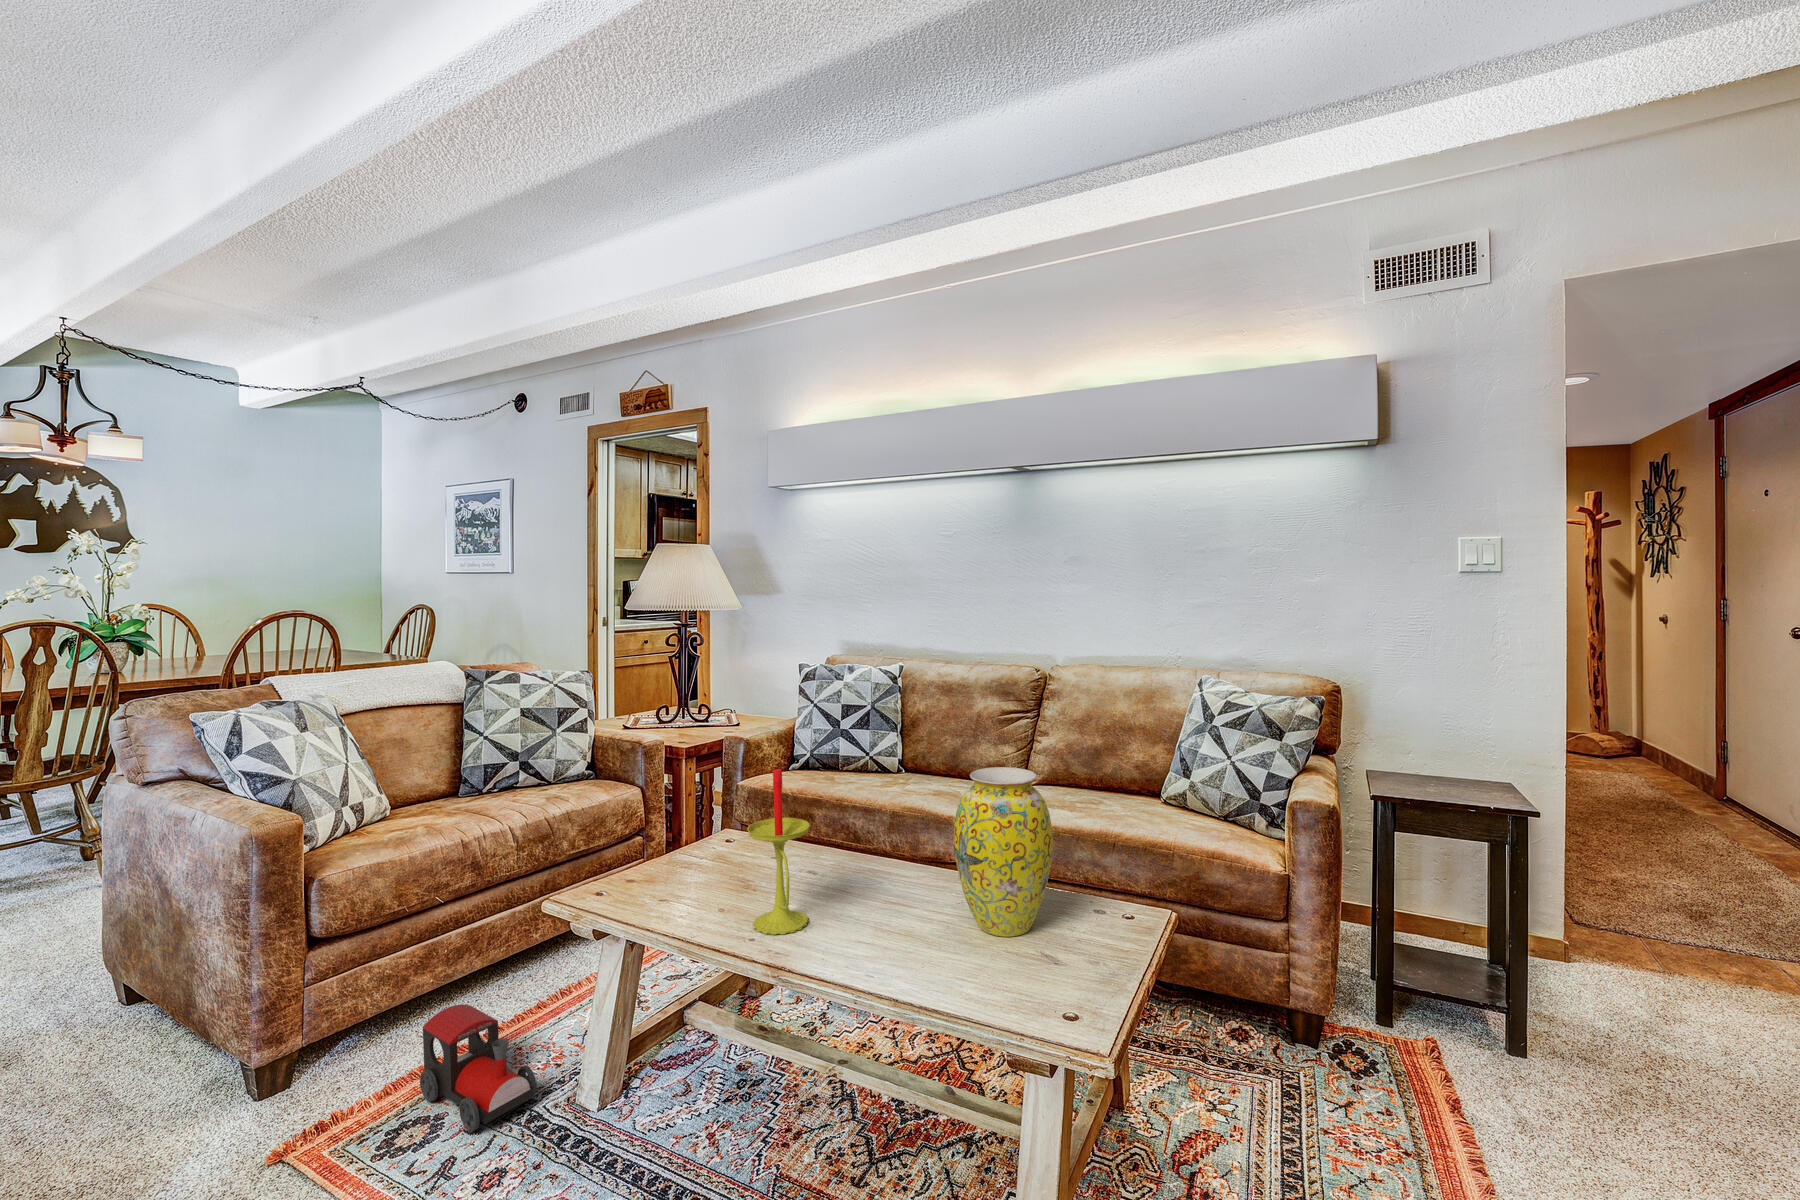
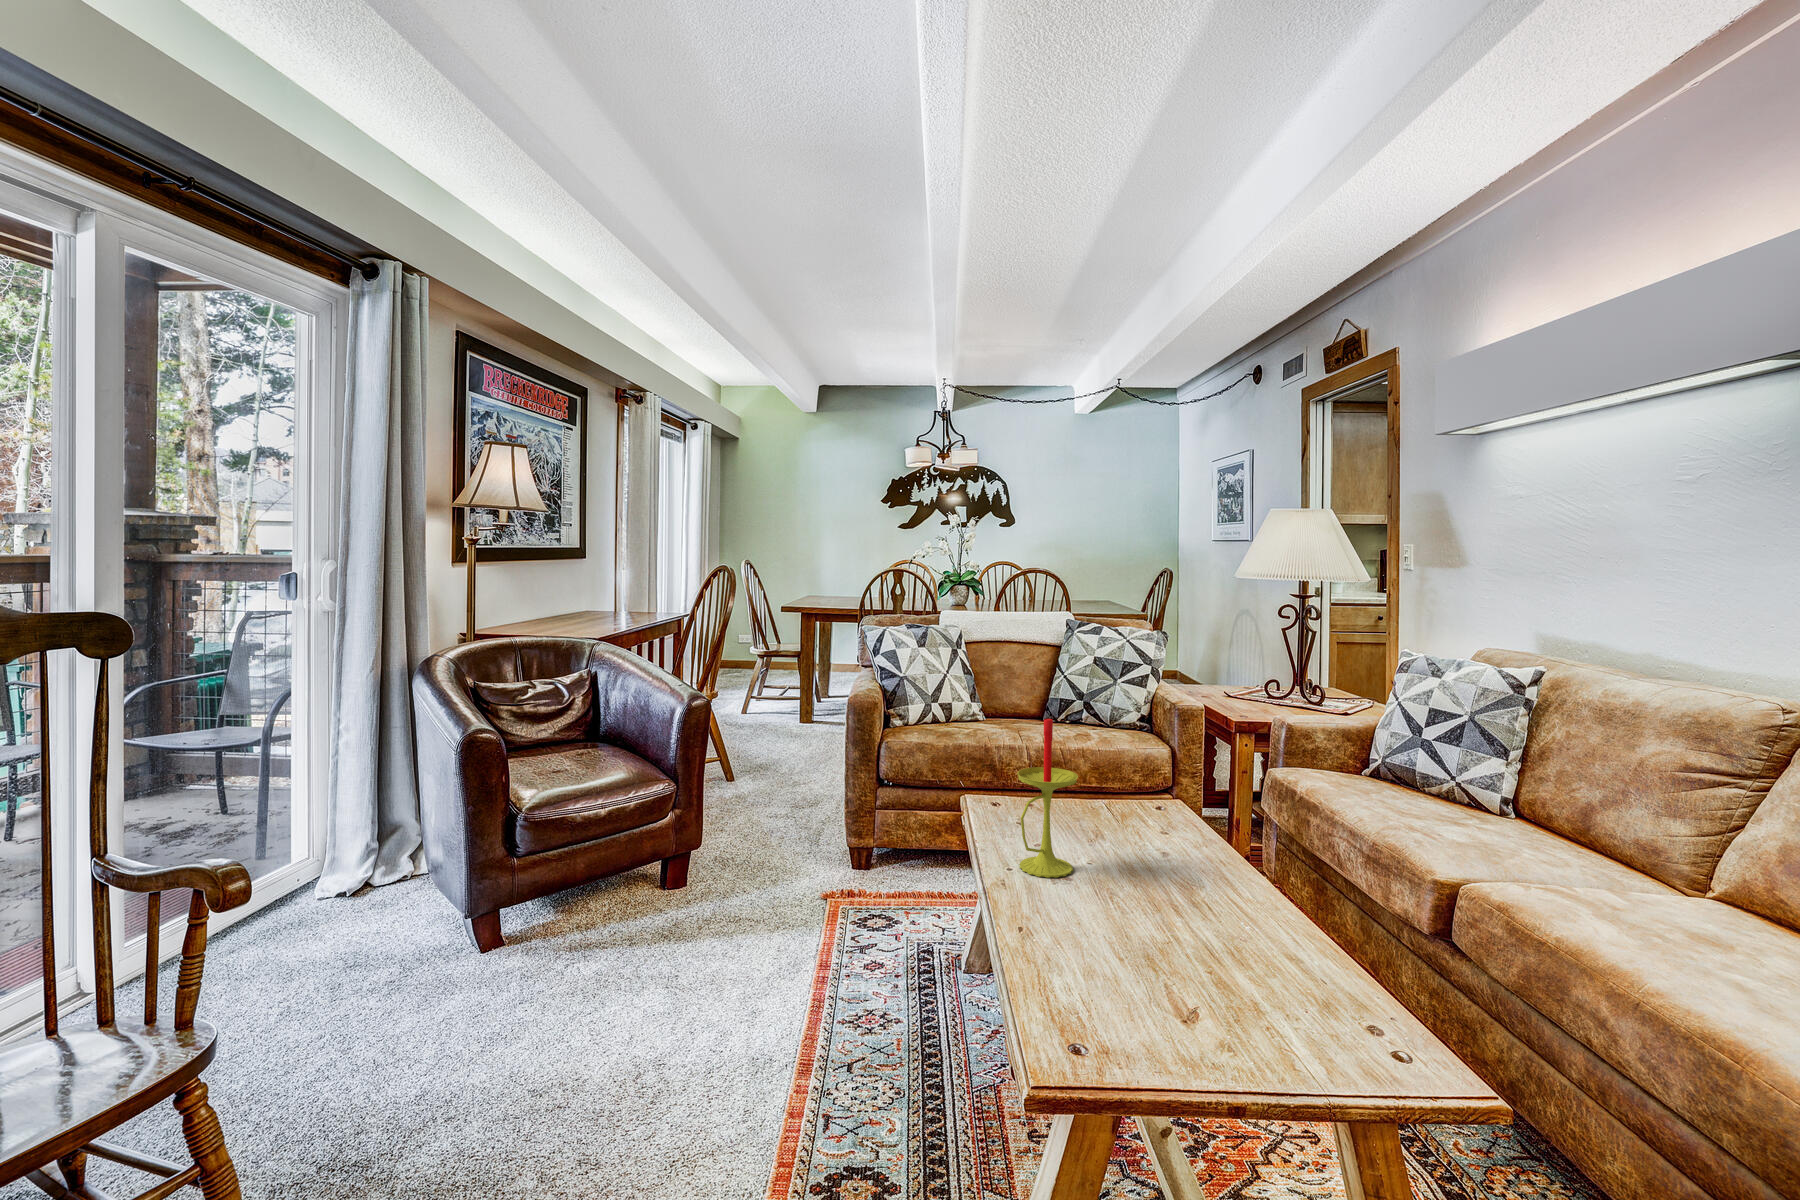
vase: present [954,767,1053,937] -> none [1149,766,1282,980]
toy train: present [420,1004,537,1132] -> none [891,854,943,939]

